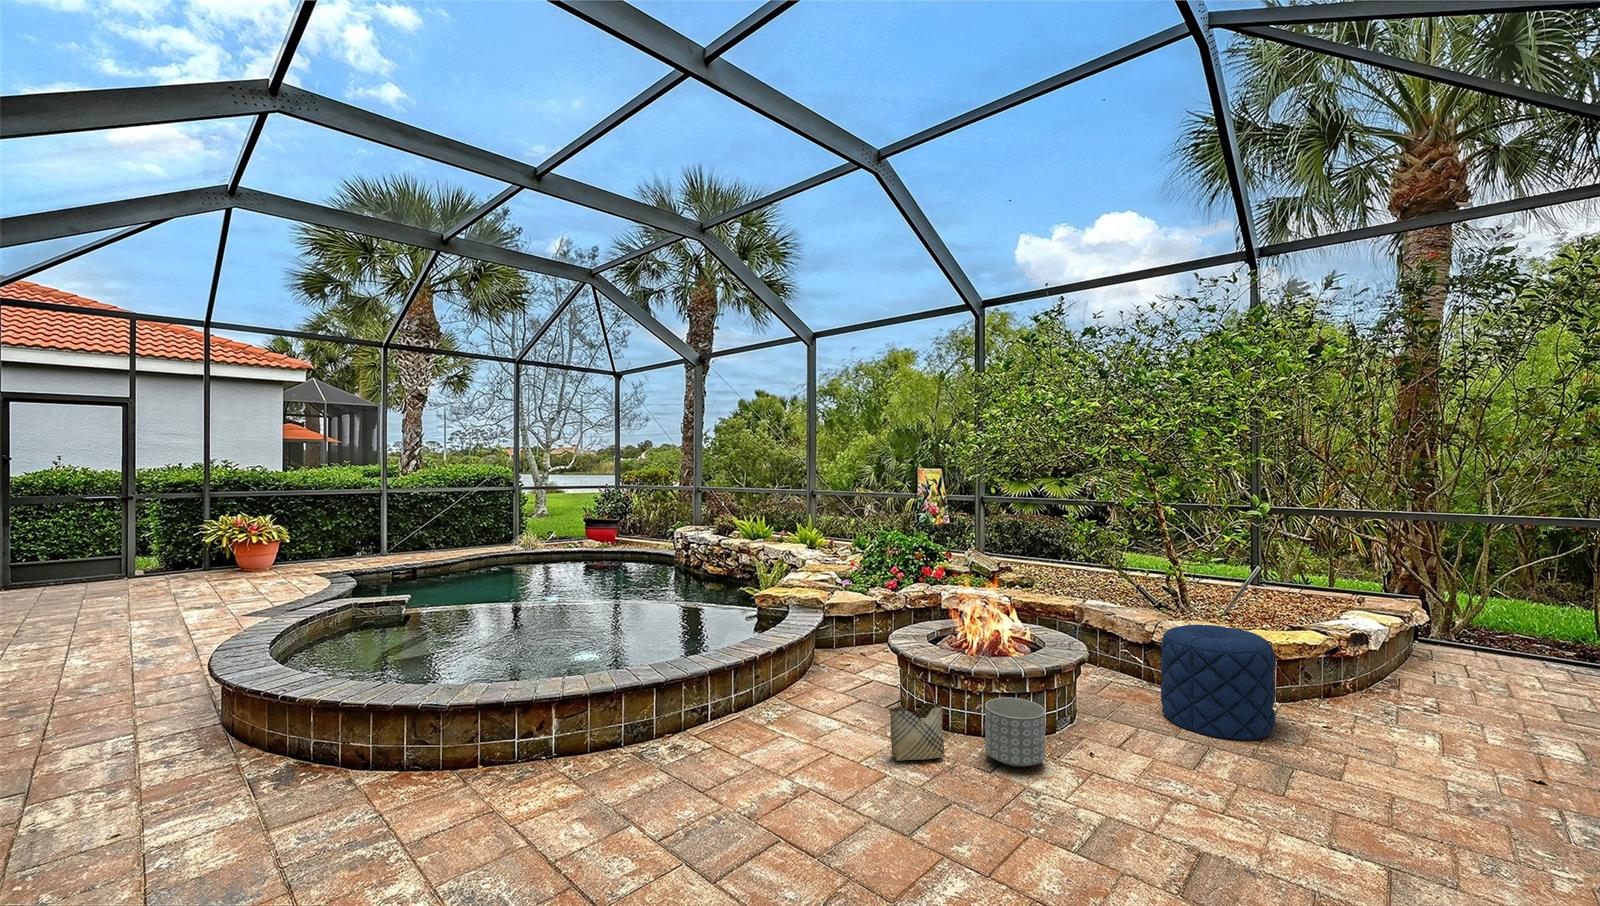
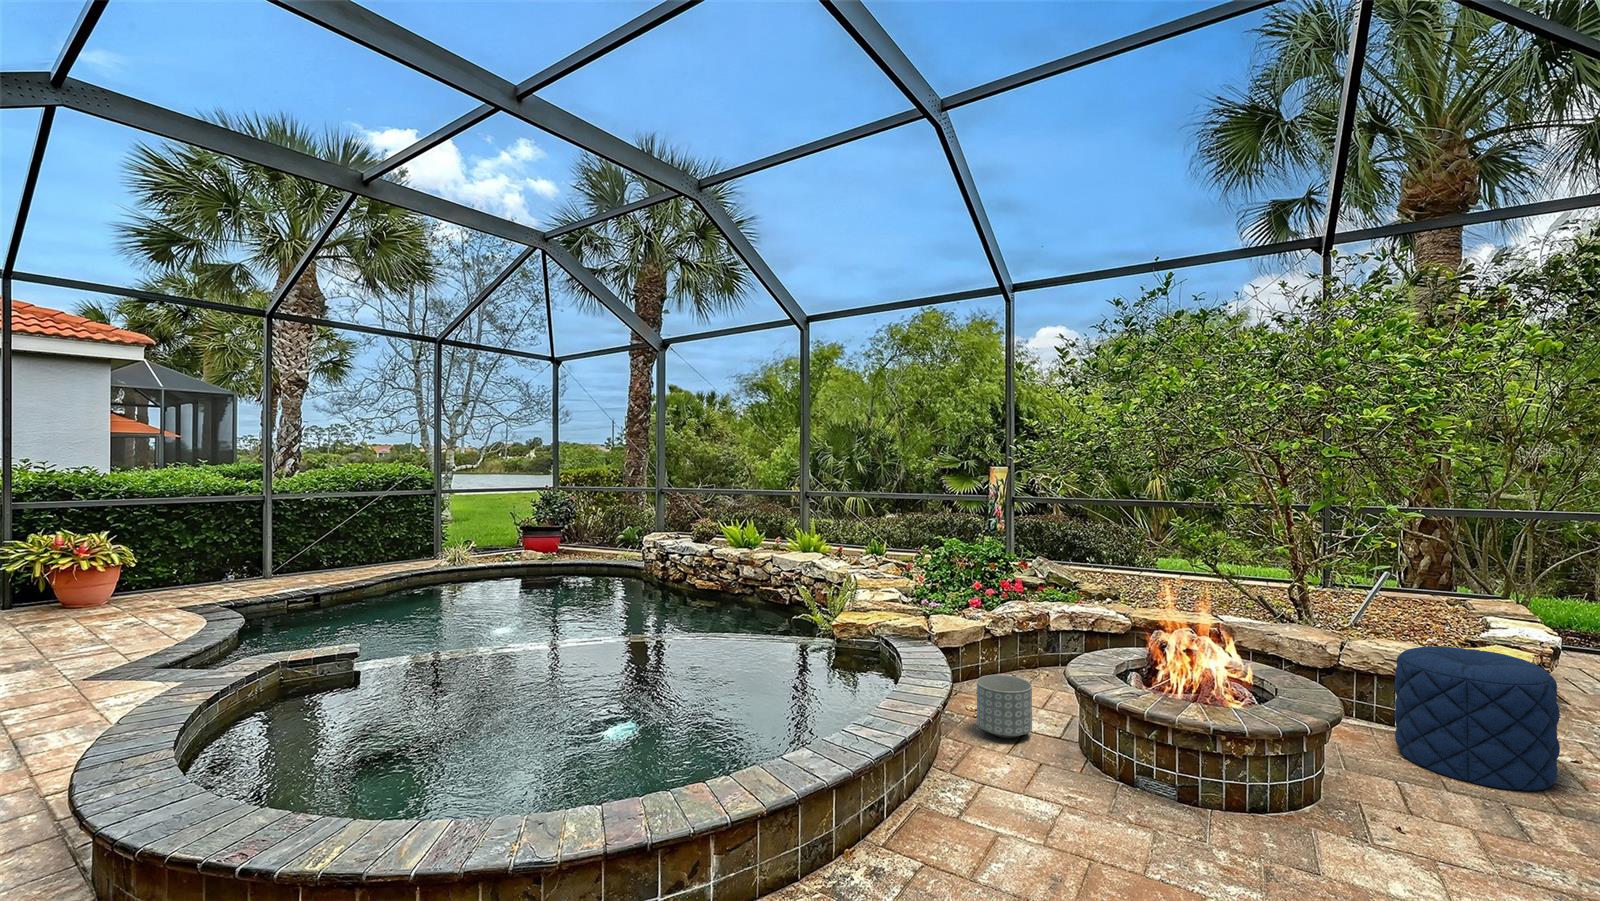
woven basket: present [889,675,944,761] -> none [1178,743,1250,869]
planter: present [985,698,1045,767] -> present [977,675,1032,738]

